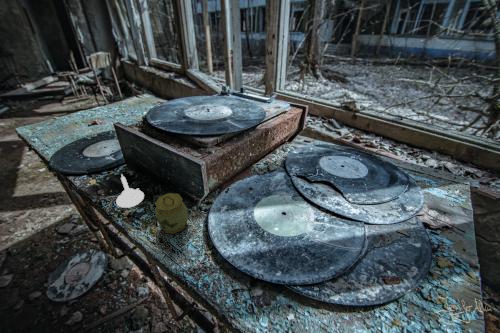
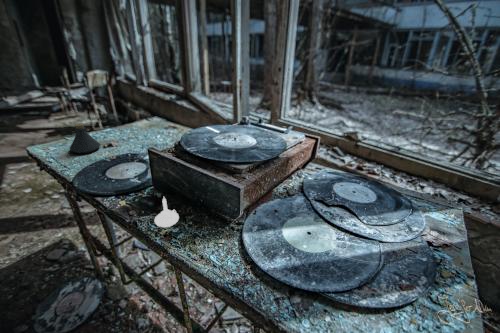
bottle: none [49,99,82,131] -> present [70,123,100,153]
jar: present [155,193,188,234] -> none [198,214,225,250]

